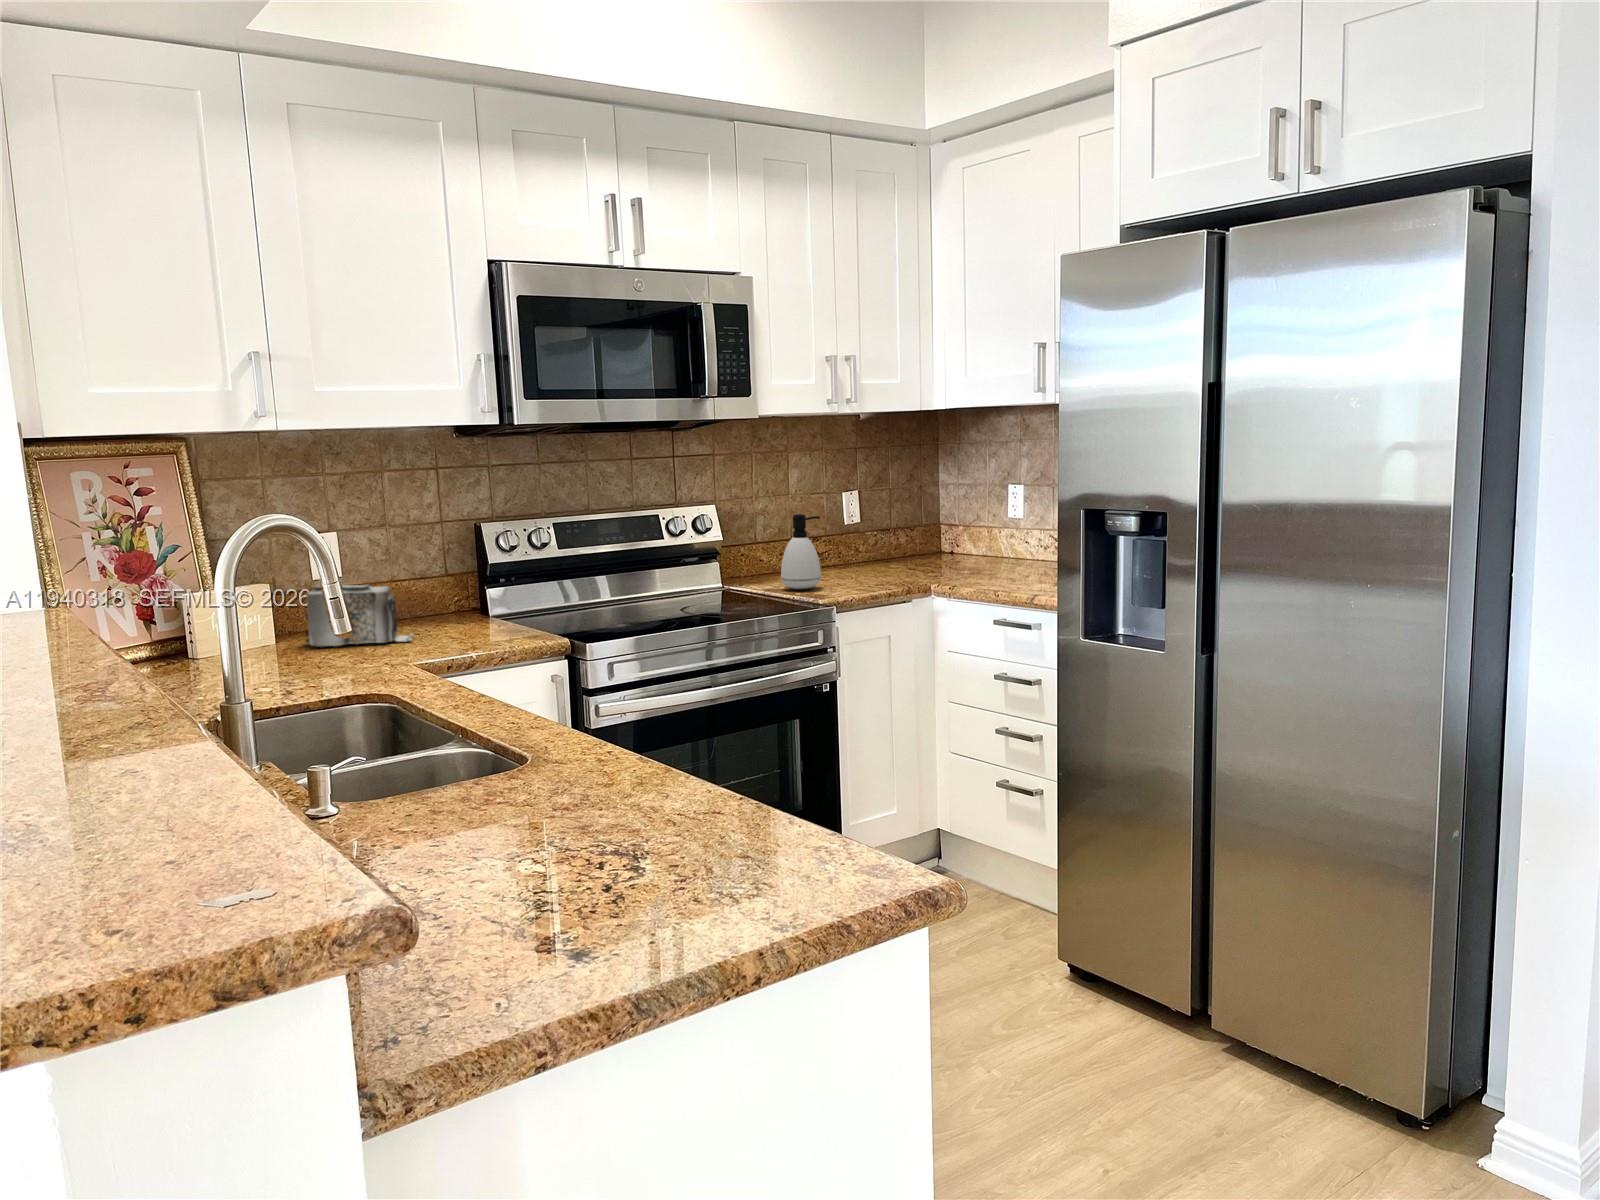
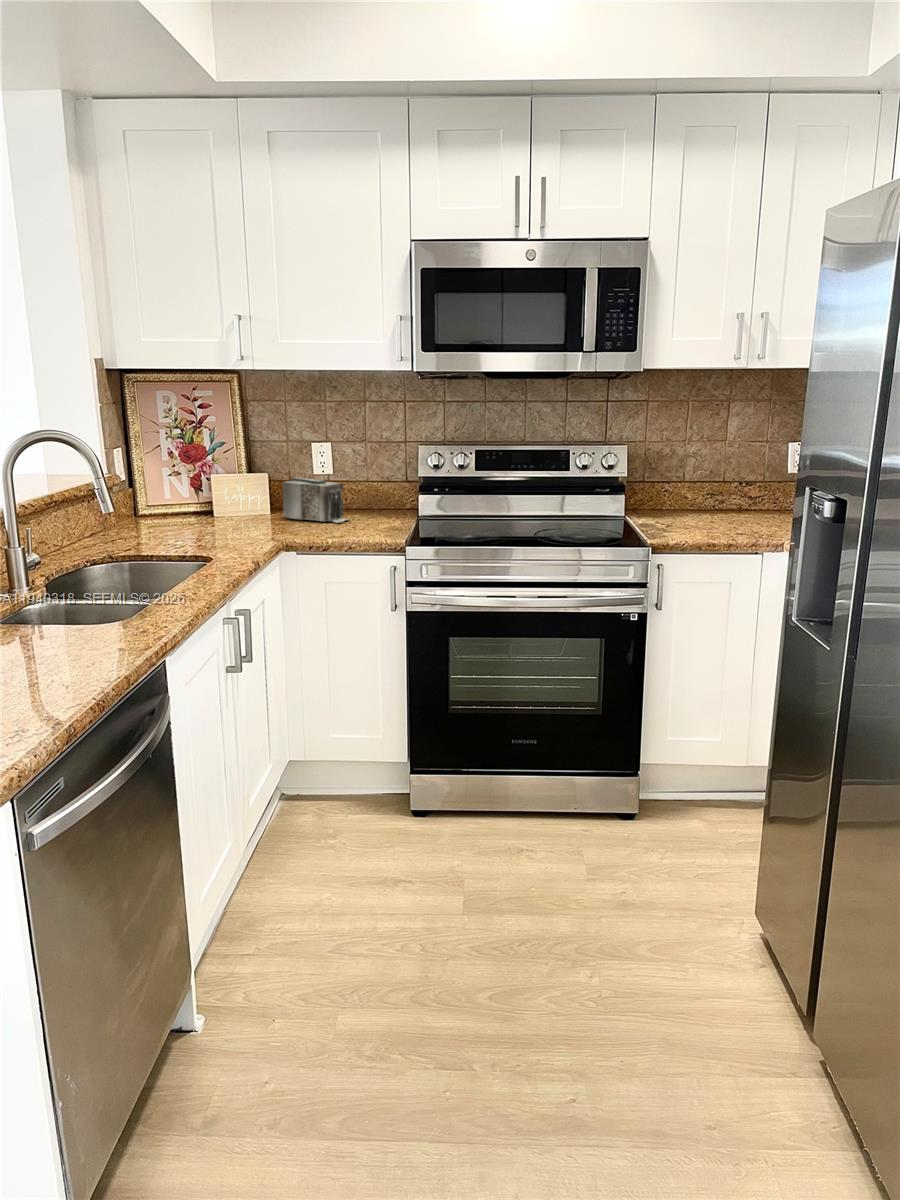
soap dispenser: present [781,514,821,589] -> none [671,459,713,525]

